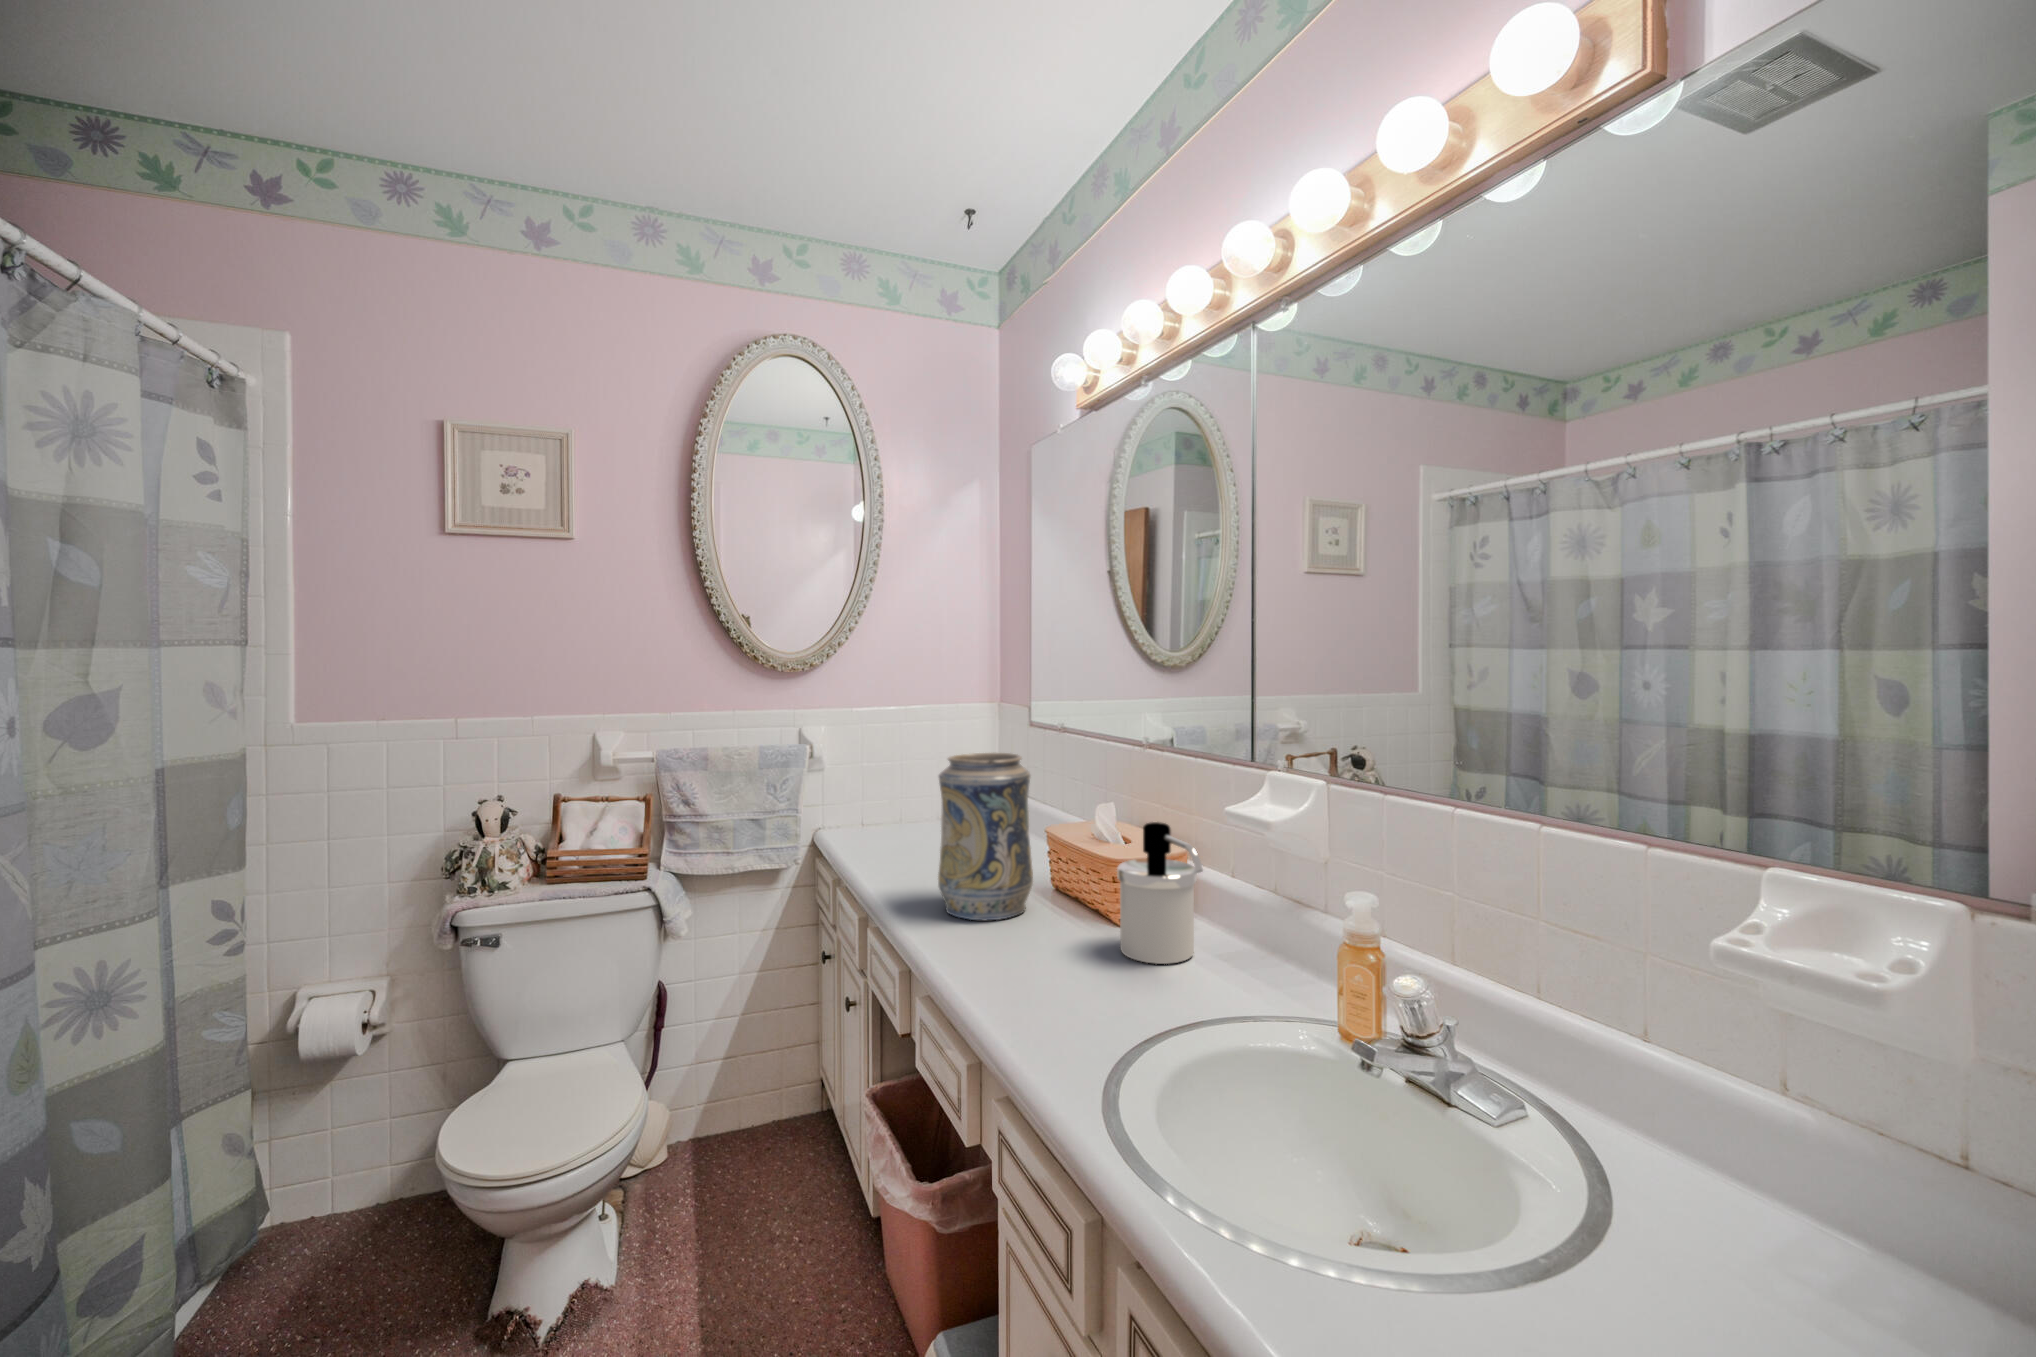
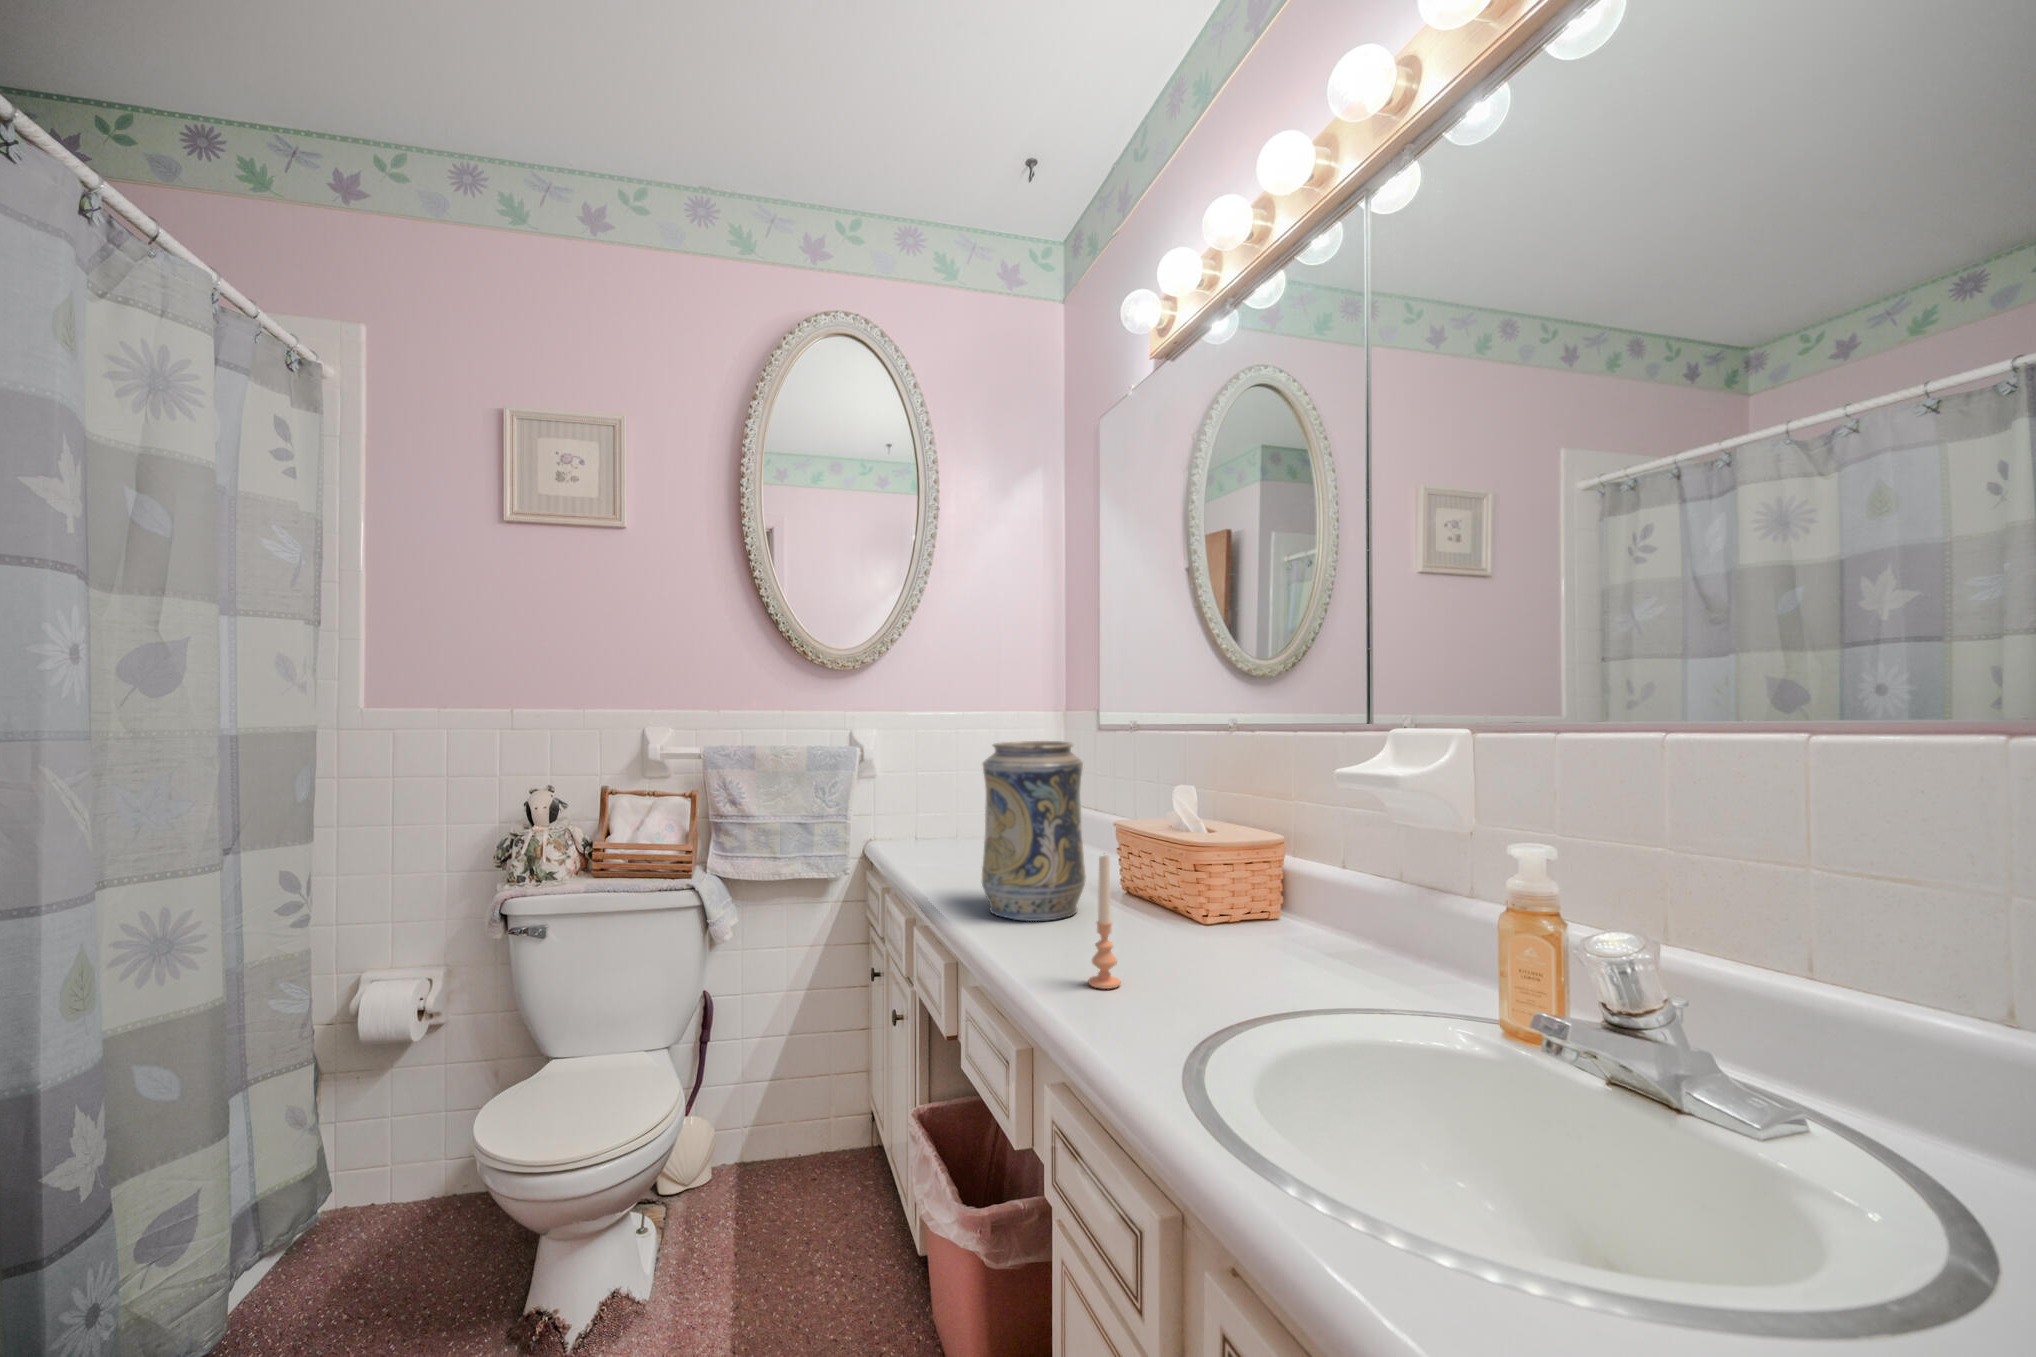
soap dispenser: present [1117,822,1203,964] -> none [1170,812,1261,968]
candle: none [1051,868,1081,990] -> present [1088,855,1121,989]

